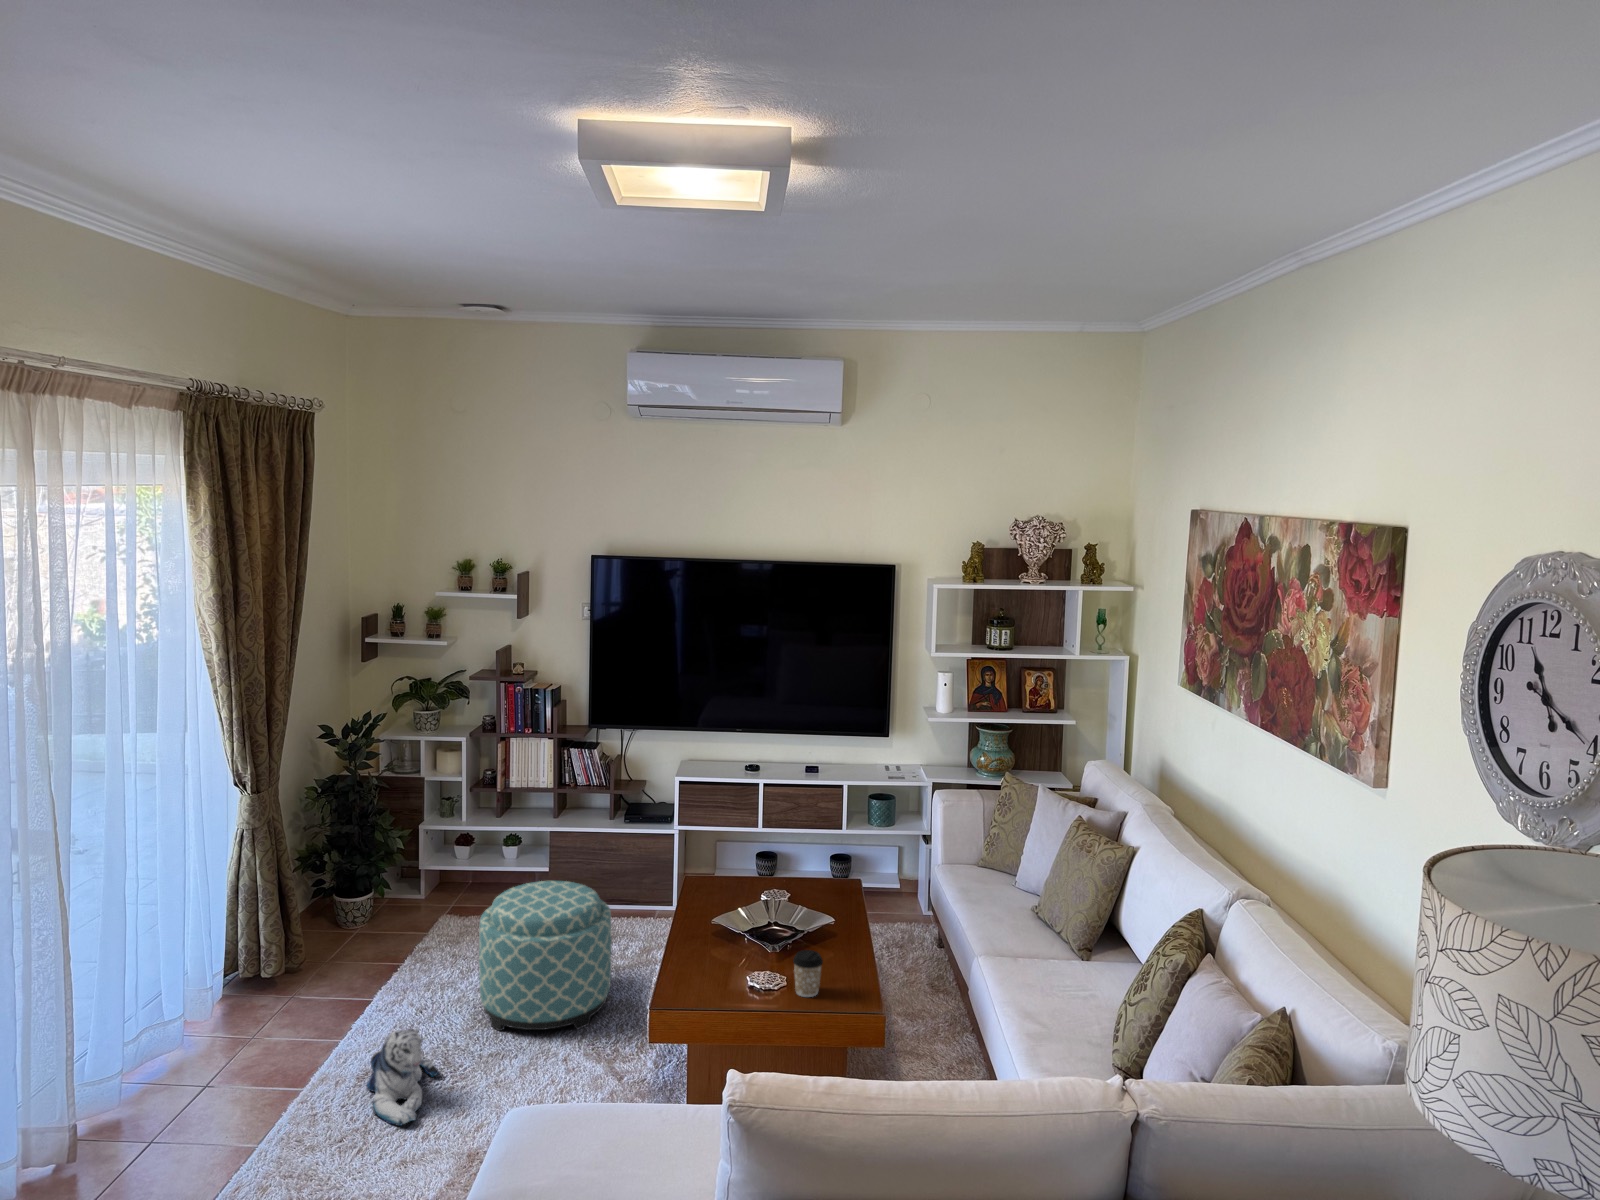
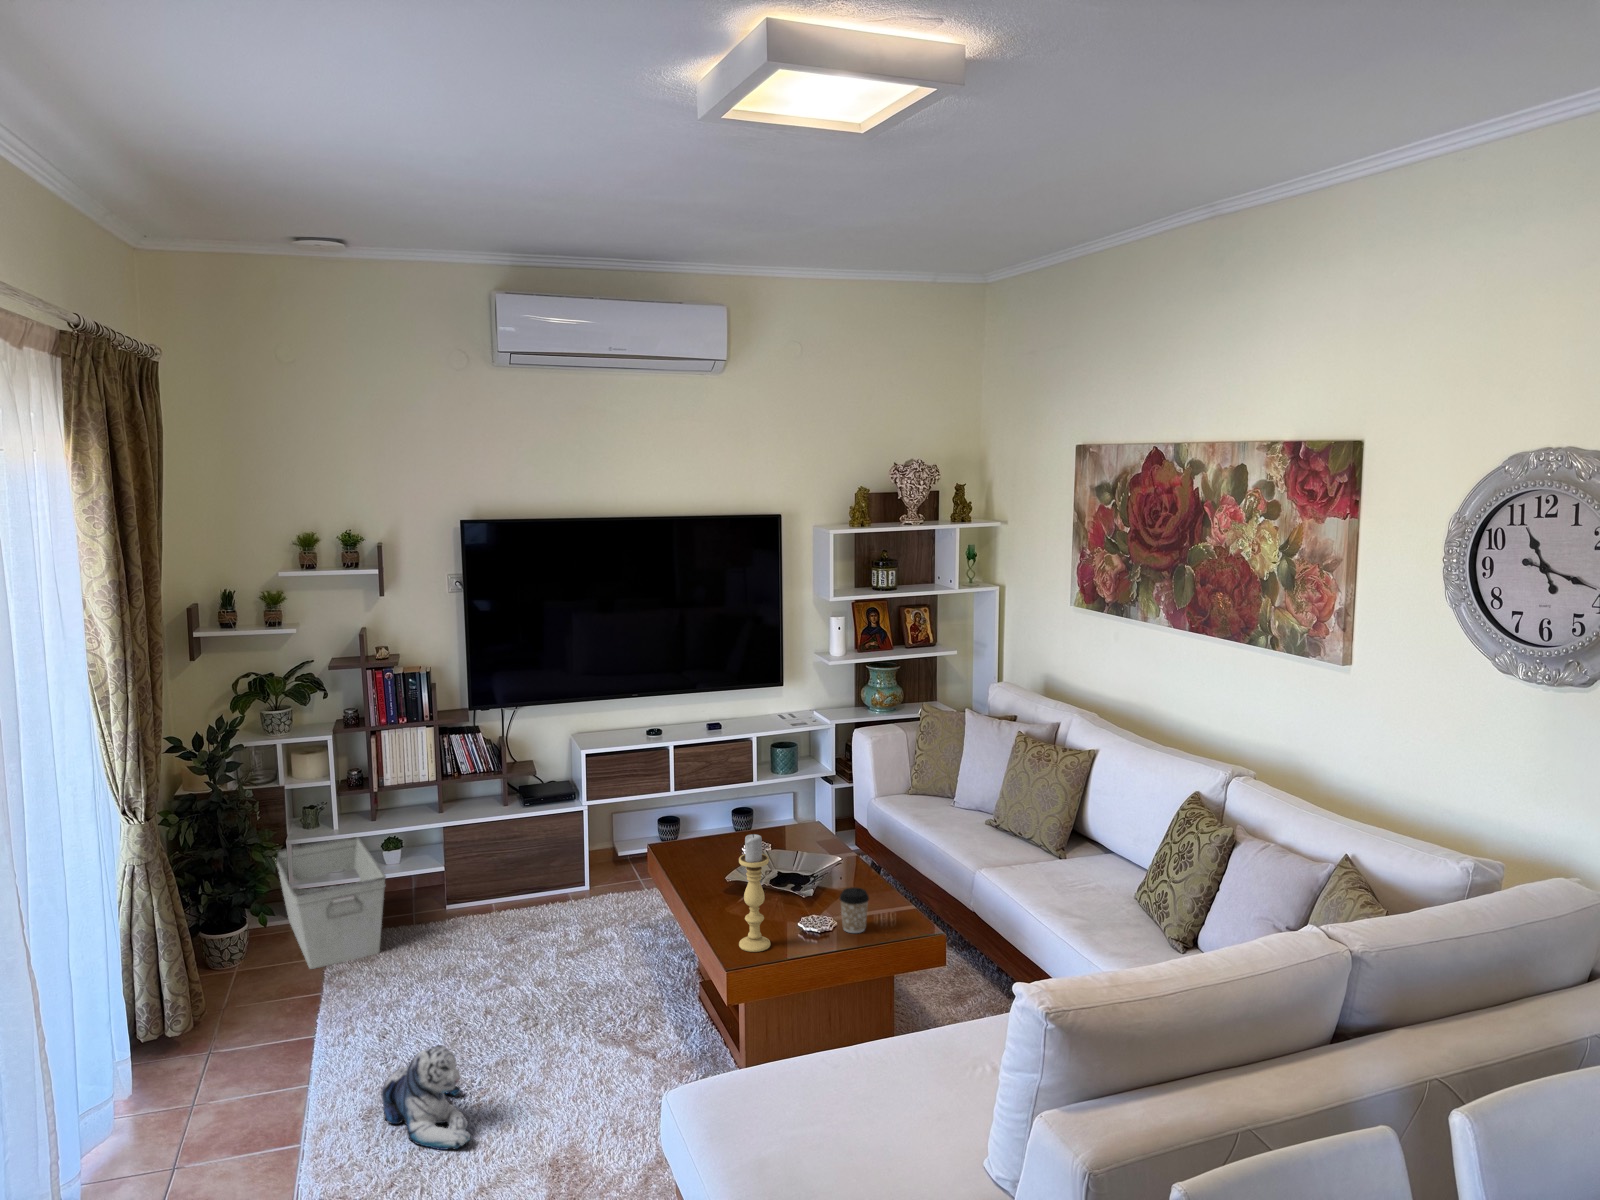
storage bin: none [399,829,487,939] -> present [275,837,386,969]
ottoman: present [479,881,612,1031] -> none [449,870,595,1038]
candle holder: none [685,882,717,998] -> present [739,834,770,952]

